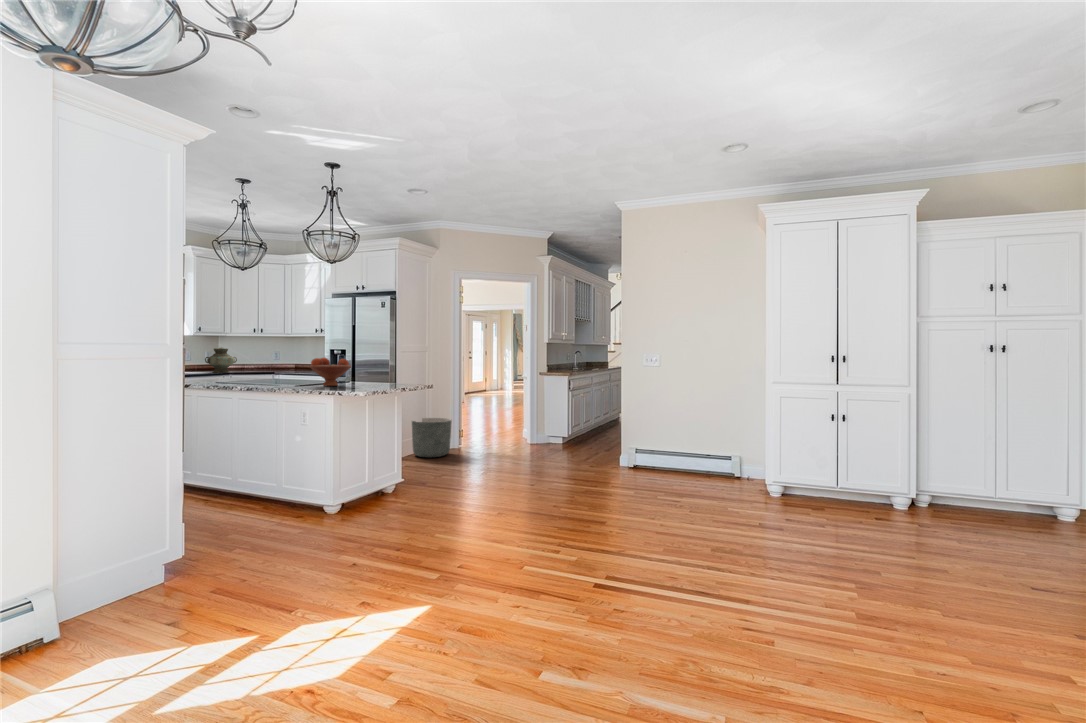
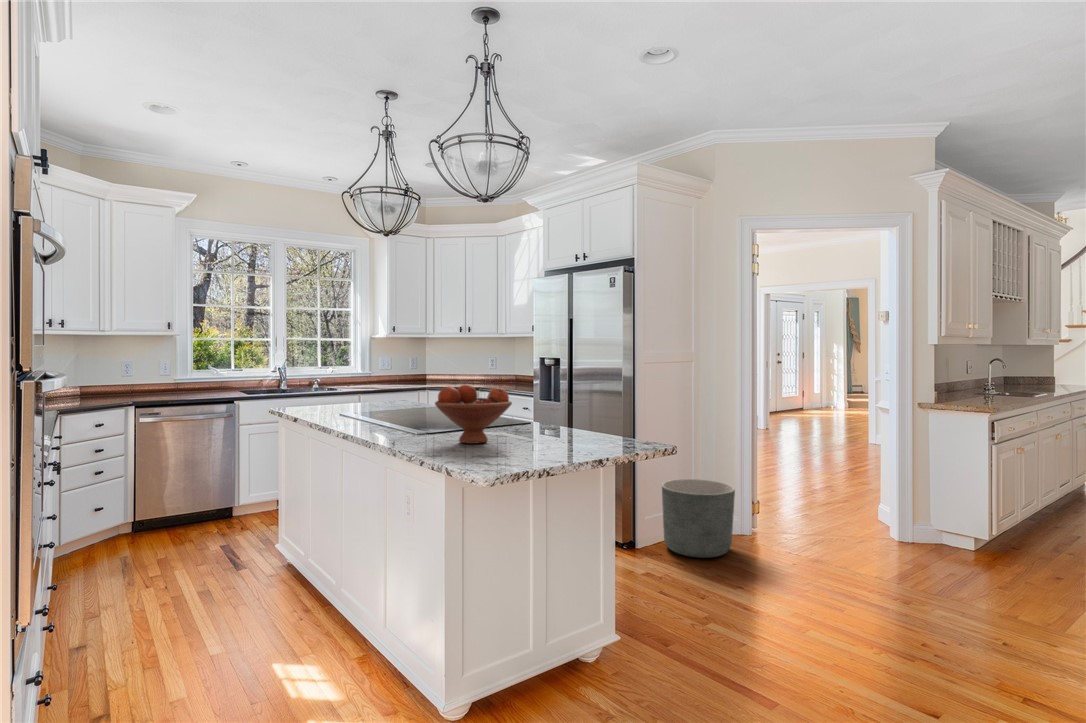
vase: present [205,347,237,373] -> none [395,355,435,389]

